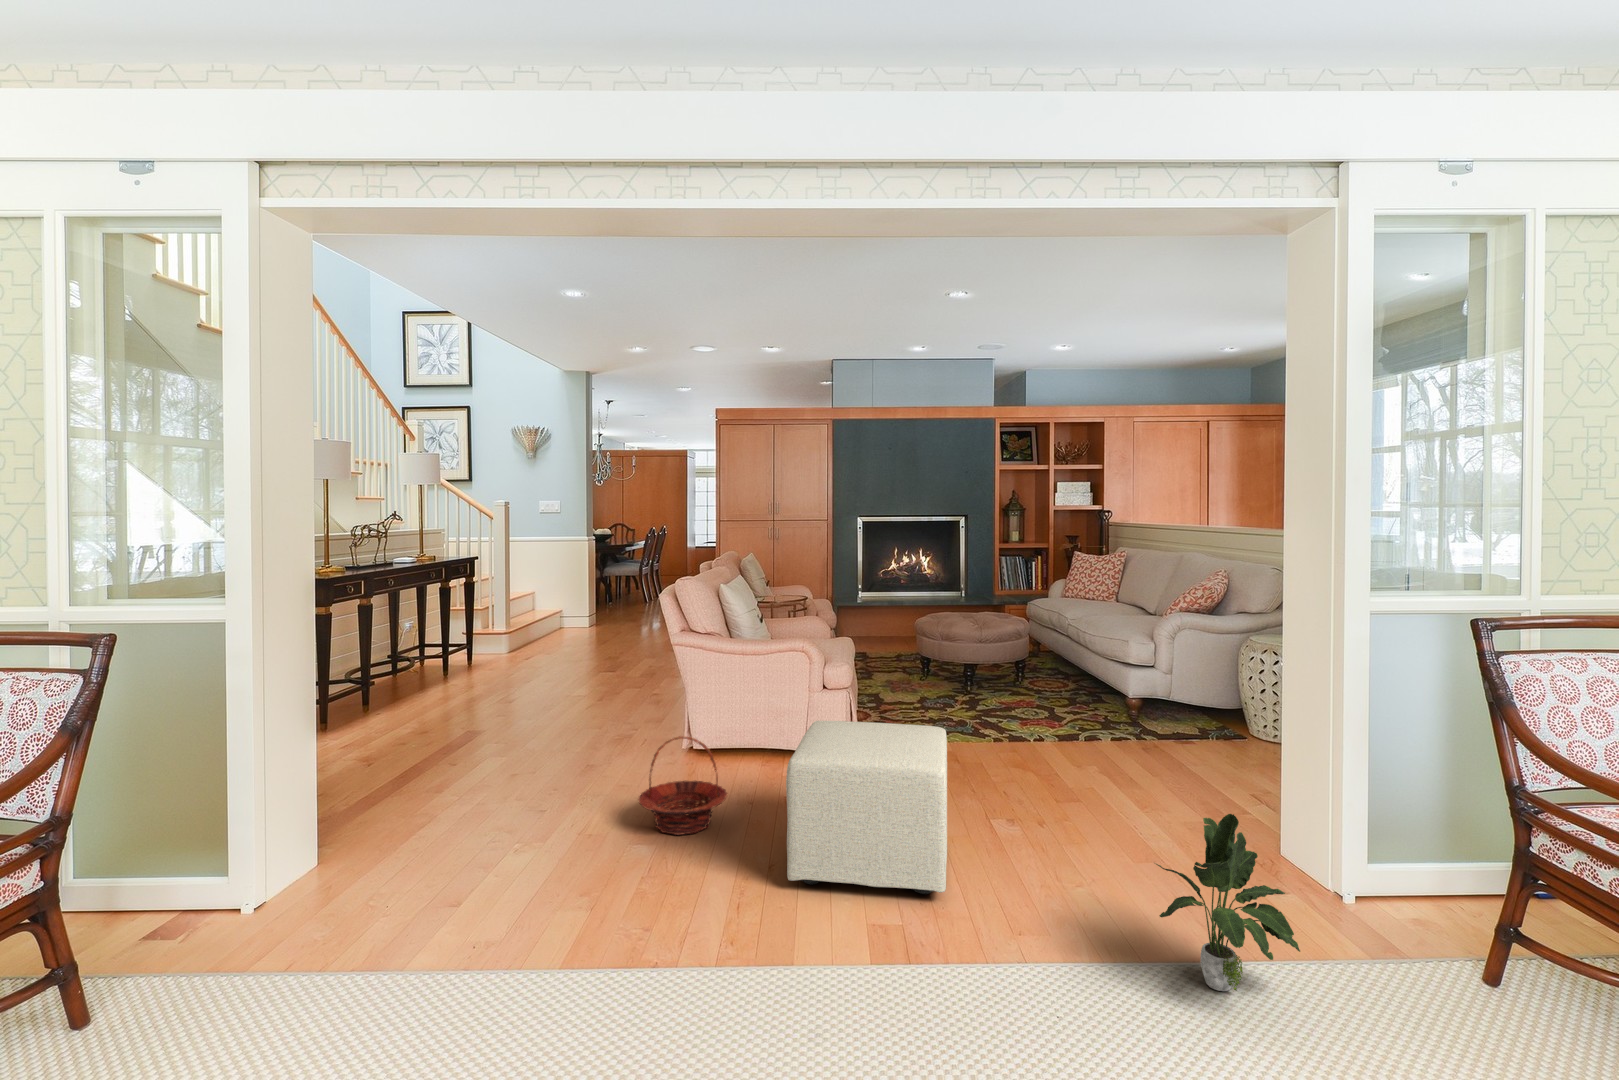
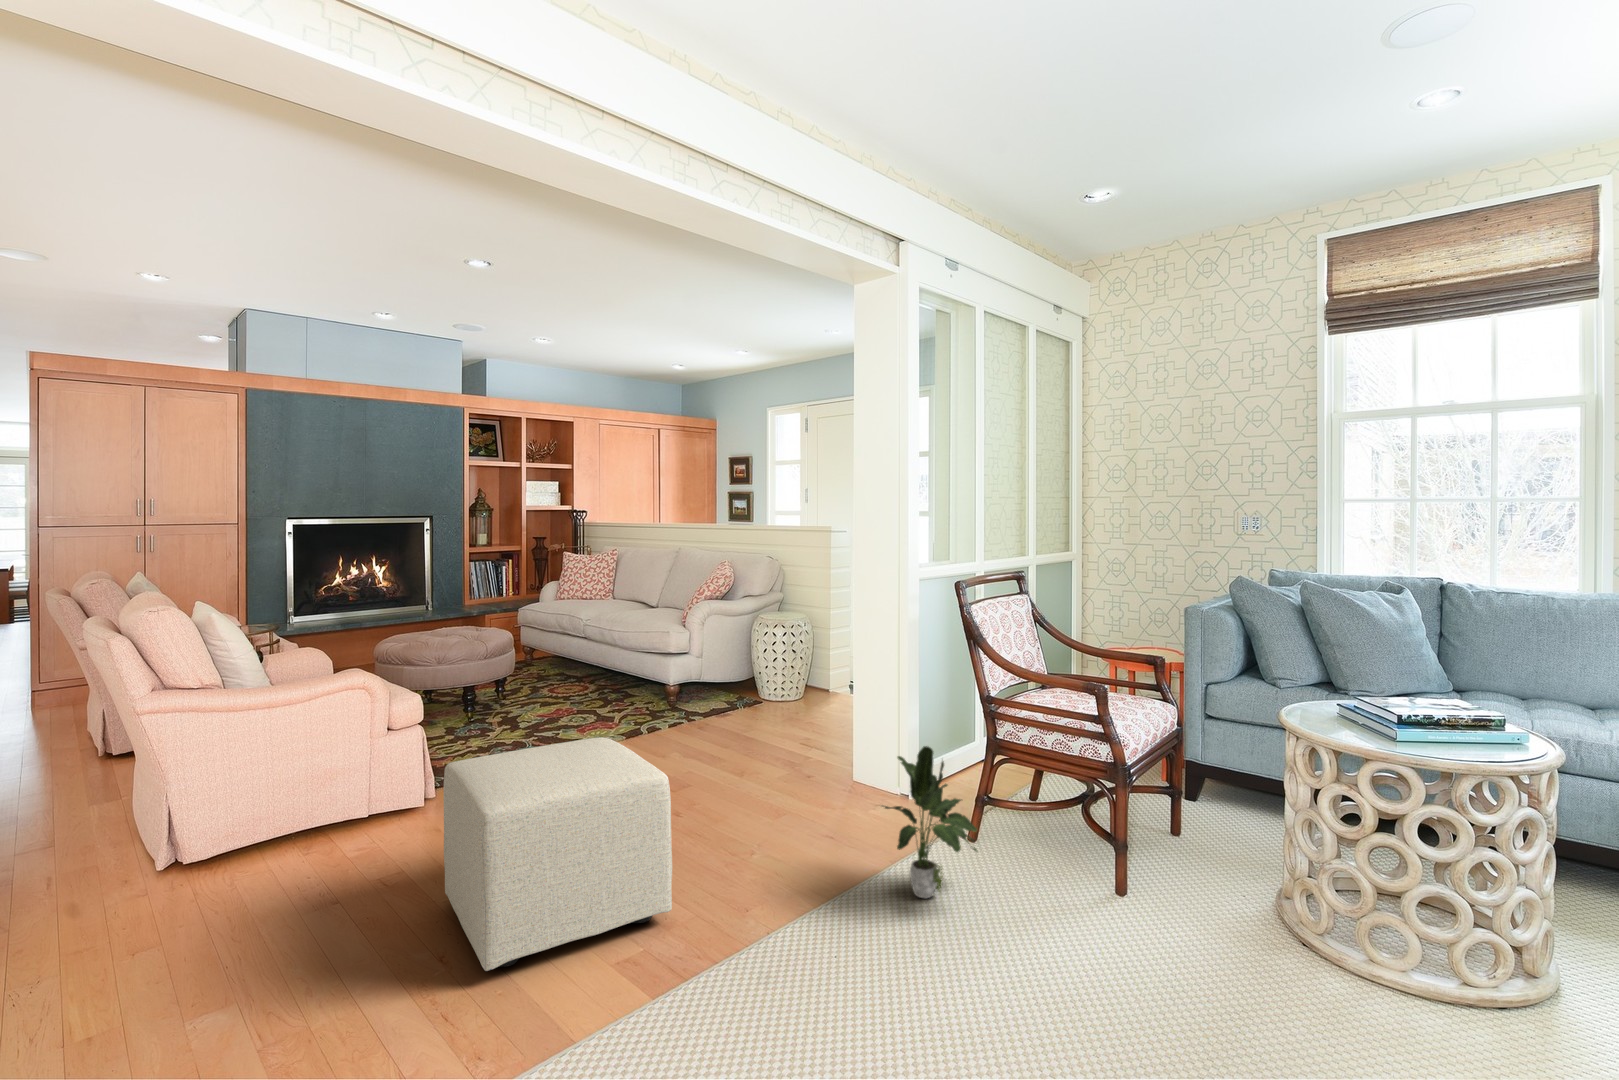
basket: present [639,736,727,835] -> none [143,833,314,994]

